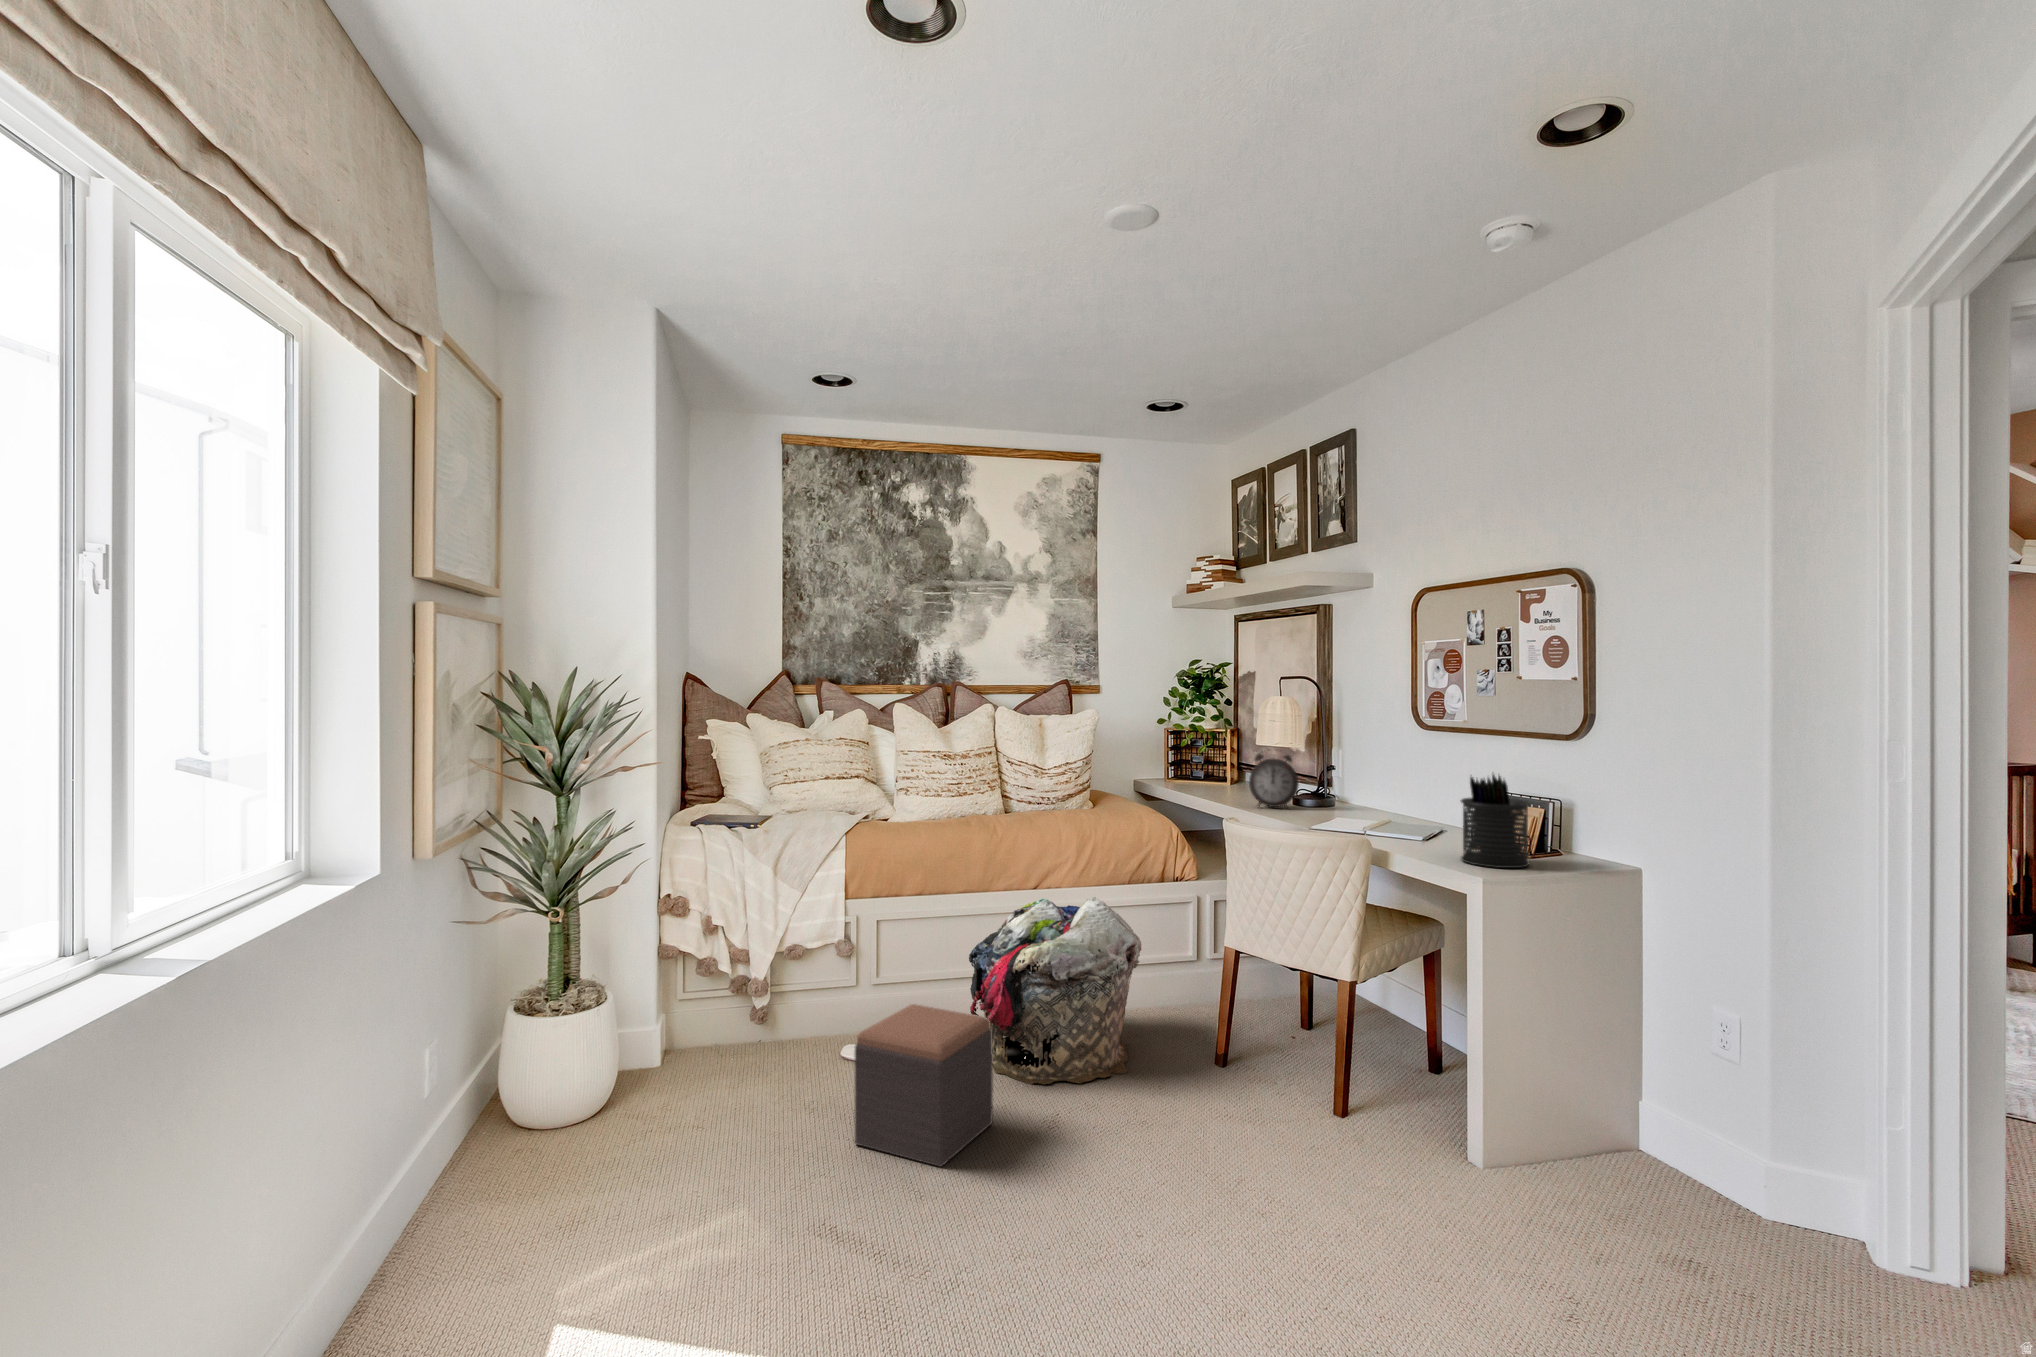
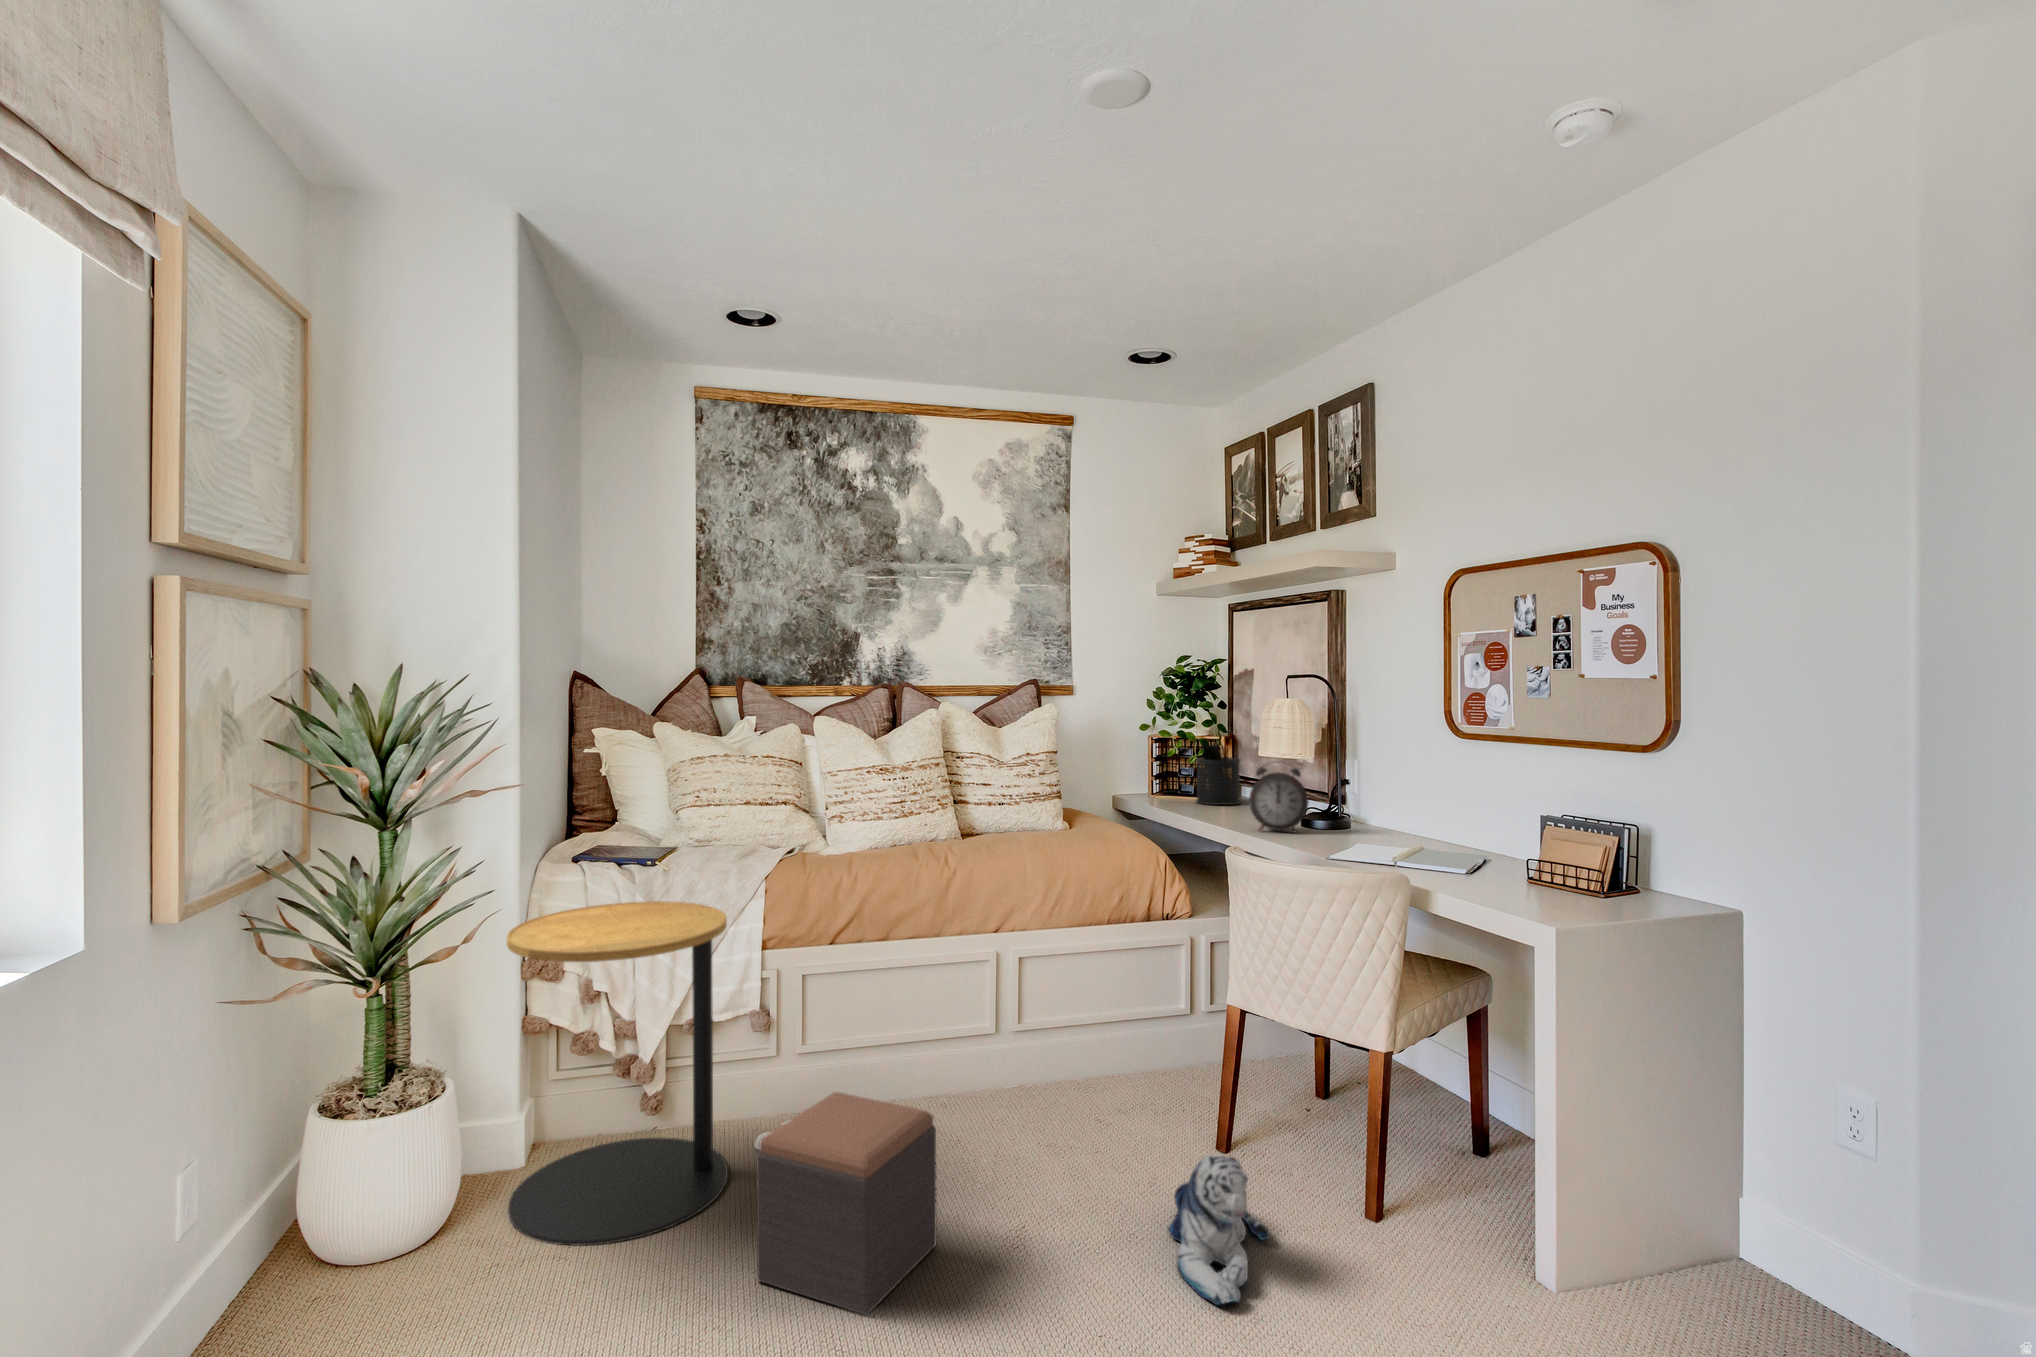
pen holder: present [1461,774,1530,868] -> present [1196,740,1240,805]
side table: none [654,857,823,1120] -> present [507,901,728,1245]
laundry basket: present [969,897,1141,1085] -> none [912,945,1123,1185]
plush toy: none [1175,1054,1257,1165] -> present [1168,1155,1269,1305]

